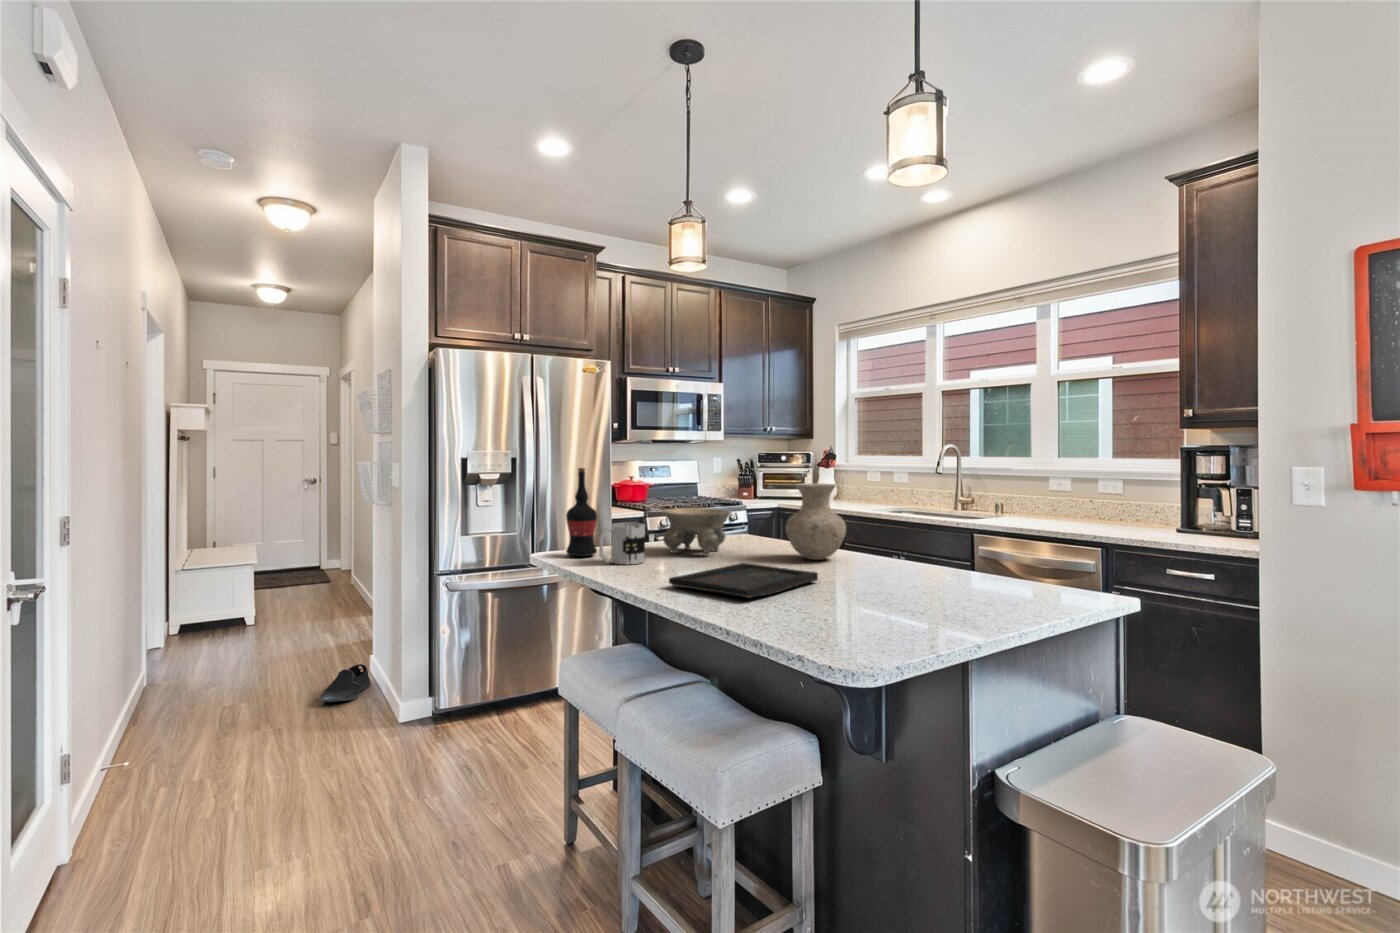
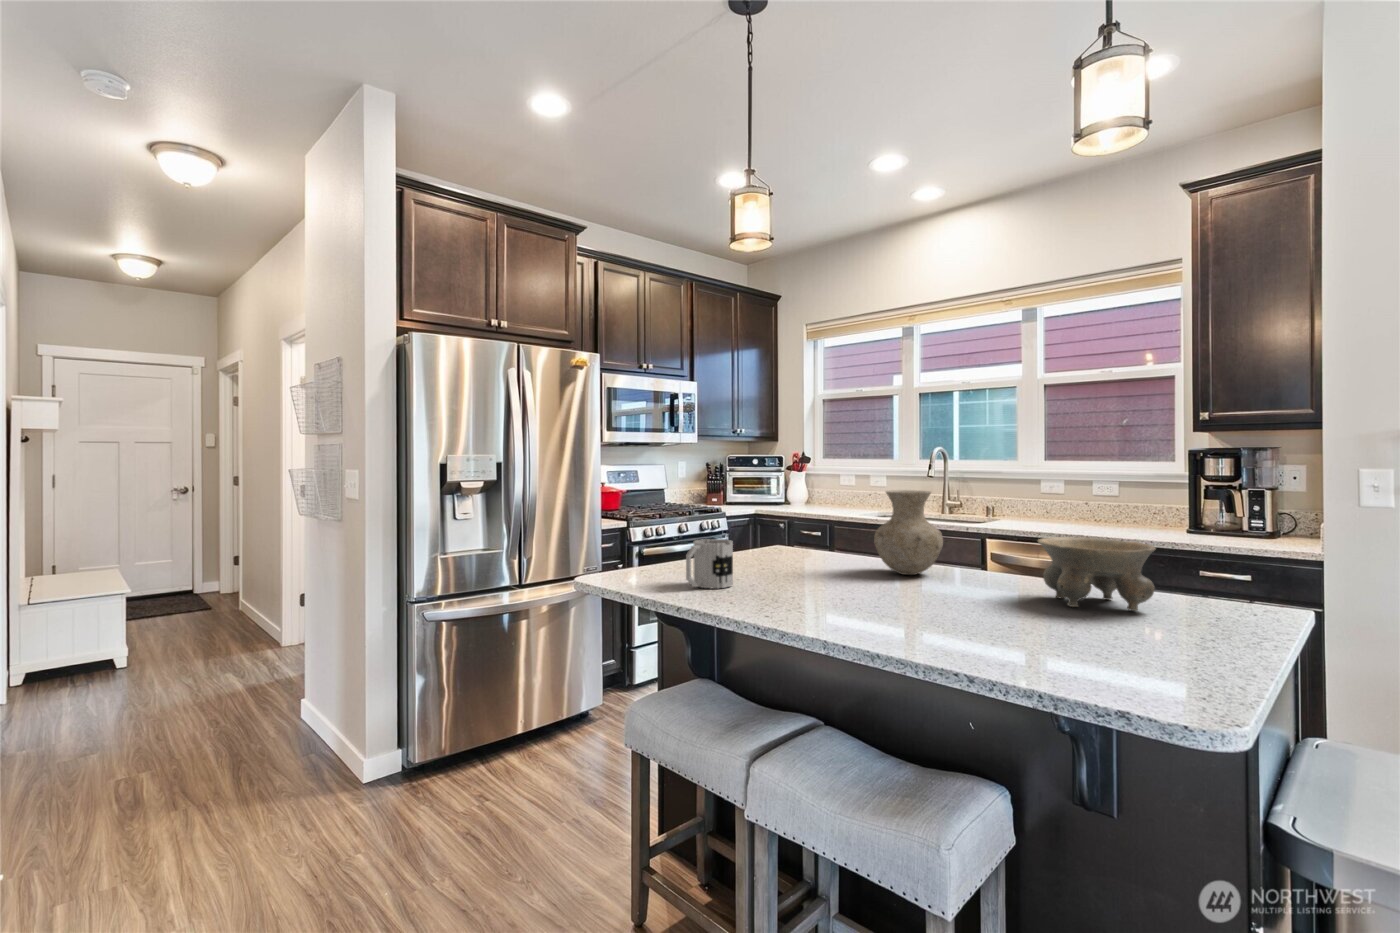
wine bottle: present [566,468,597,556] -> none [628,475,665,580]
bowl: present [662,508,732,556] -> present [1038,537,1156,611]
tray: present [669,563,818,598] -> none [815,583,964,628]
shoe: present [320,664,371,702] -> none [252,712,309,763]

